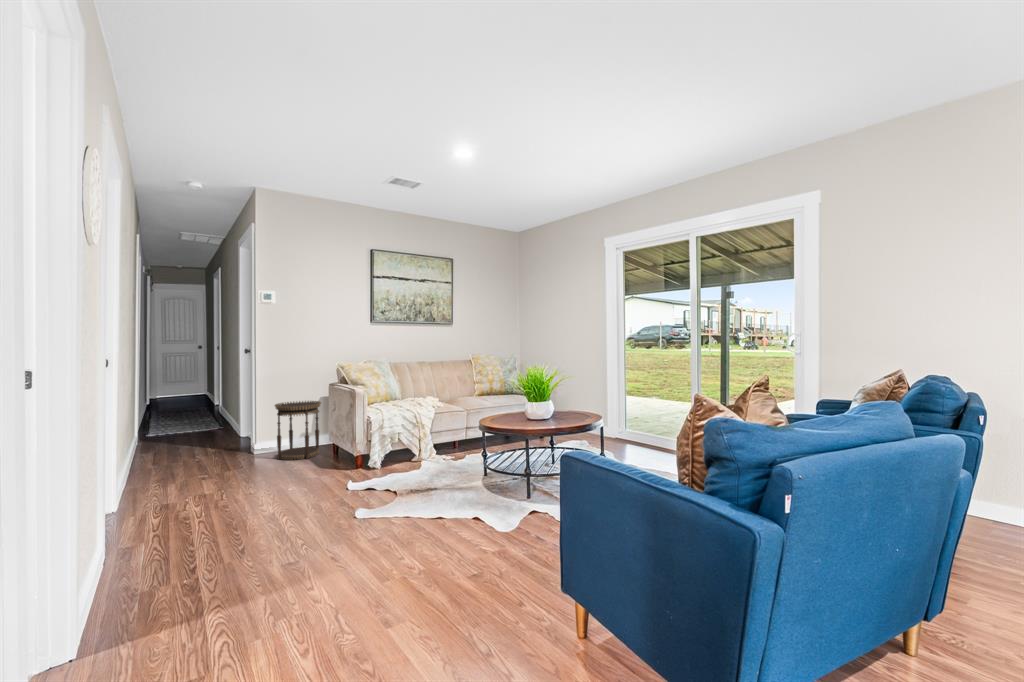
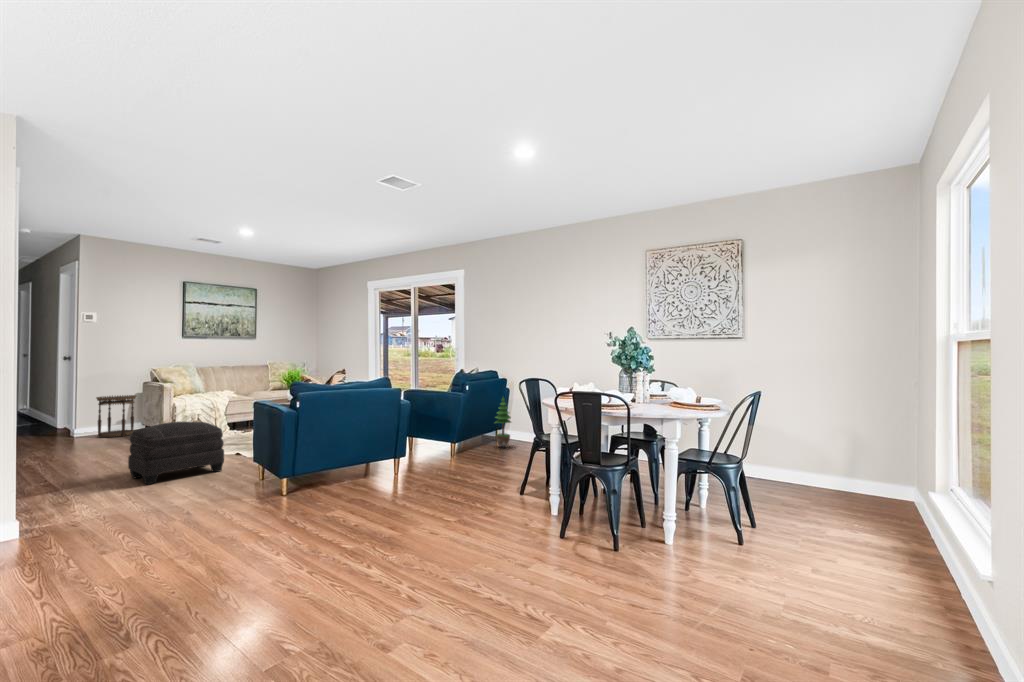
potted tree: none [955,429,1008,535] -> present [495,397,511,447]
ottoman: none [313,474,476,626] -> present [128,421,224,485]

